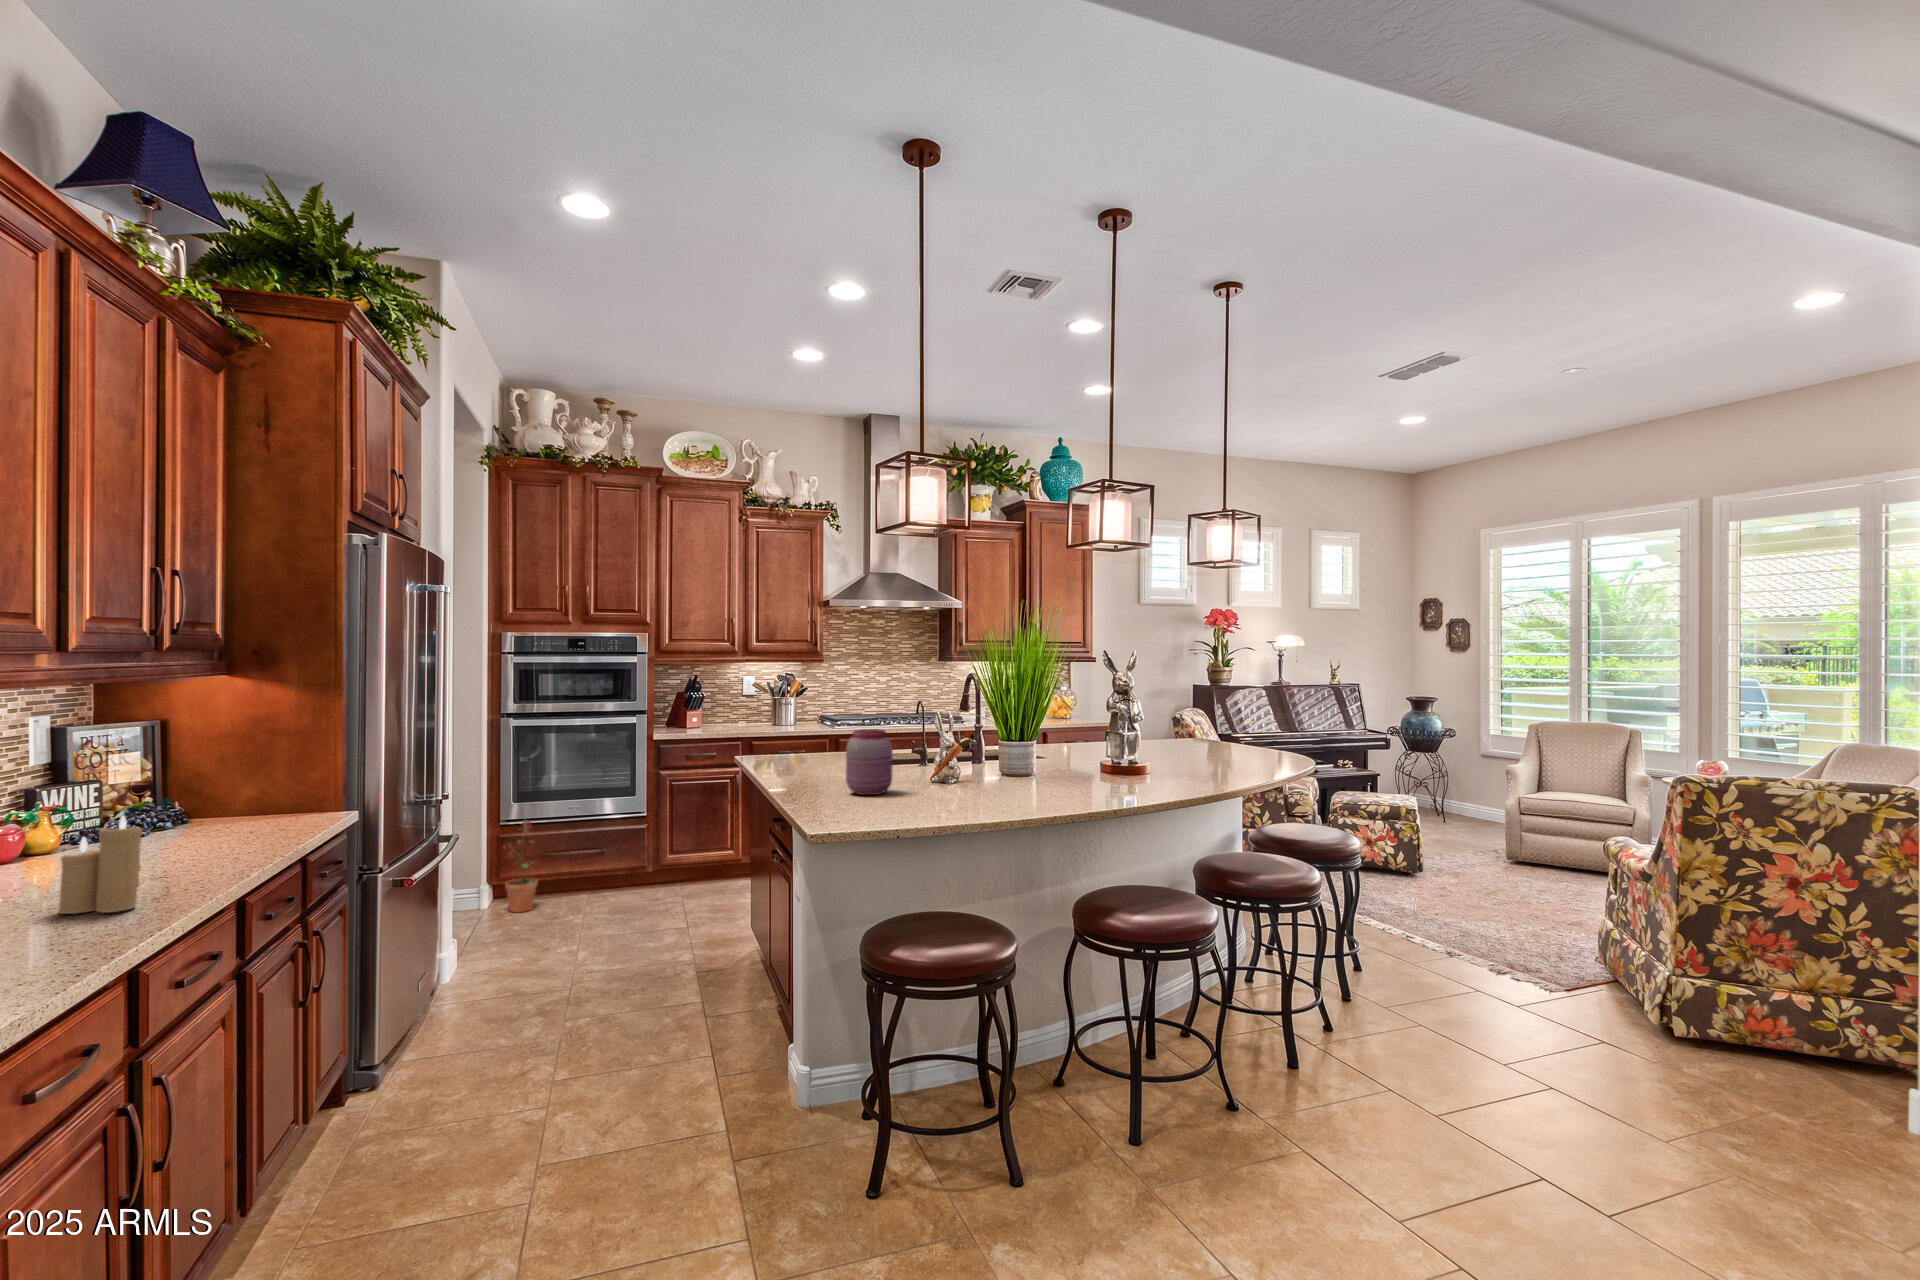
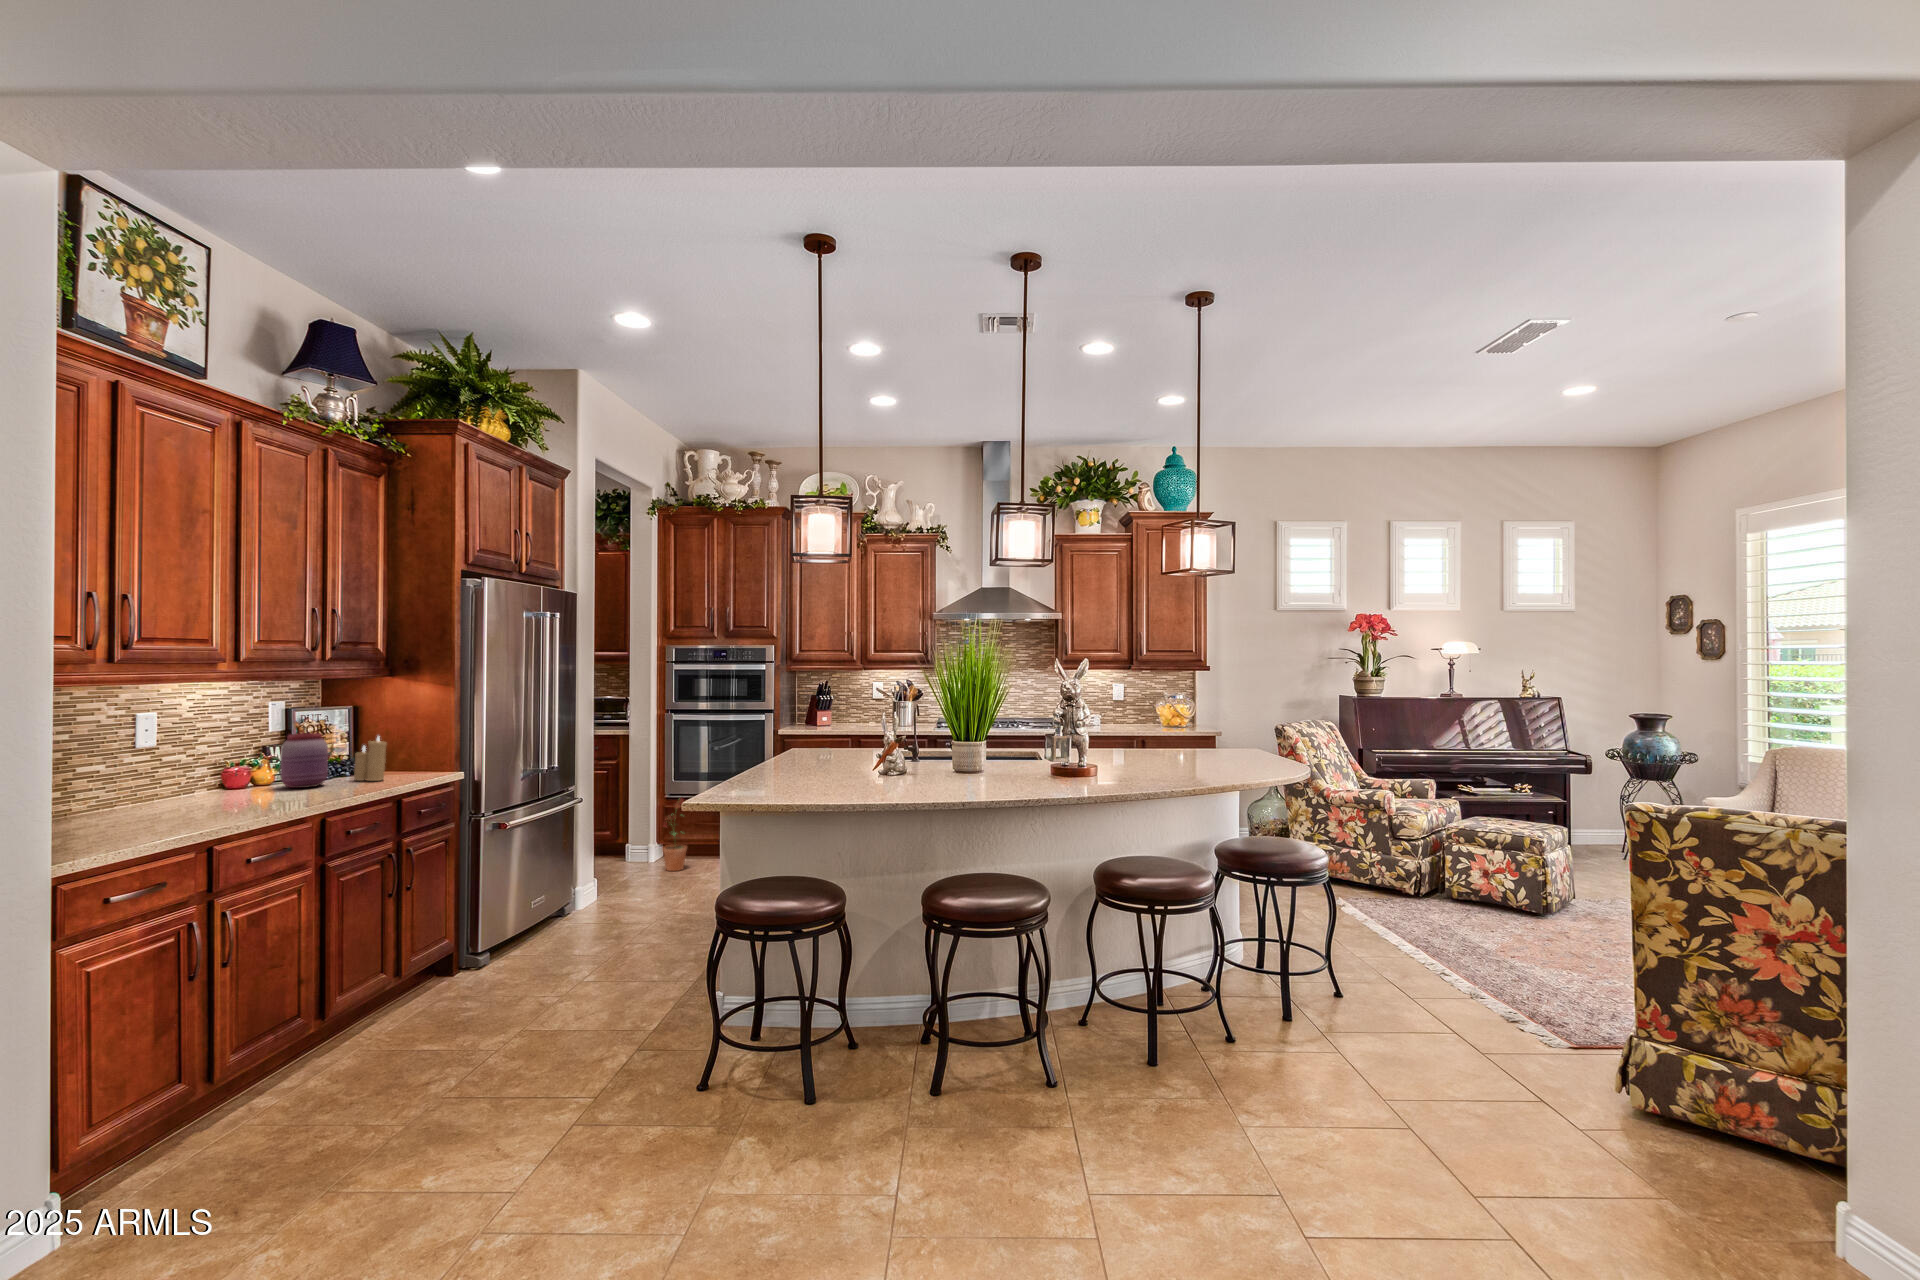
jar: present [846,729,893,795] -> present [280,733,328,788]
candle: present [59,816,142,914] -> present [354,736,386,781]

